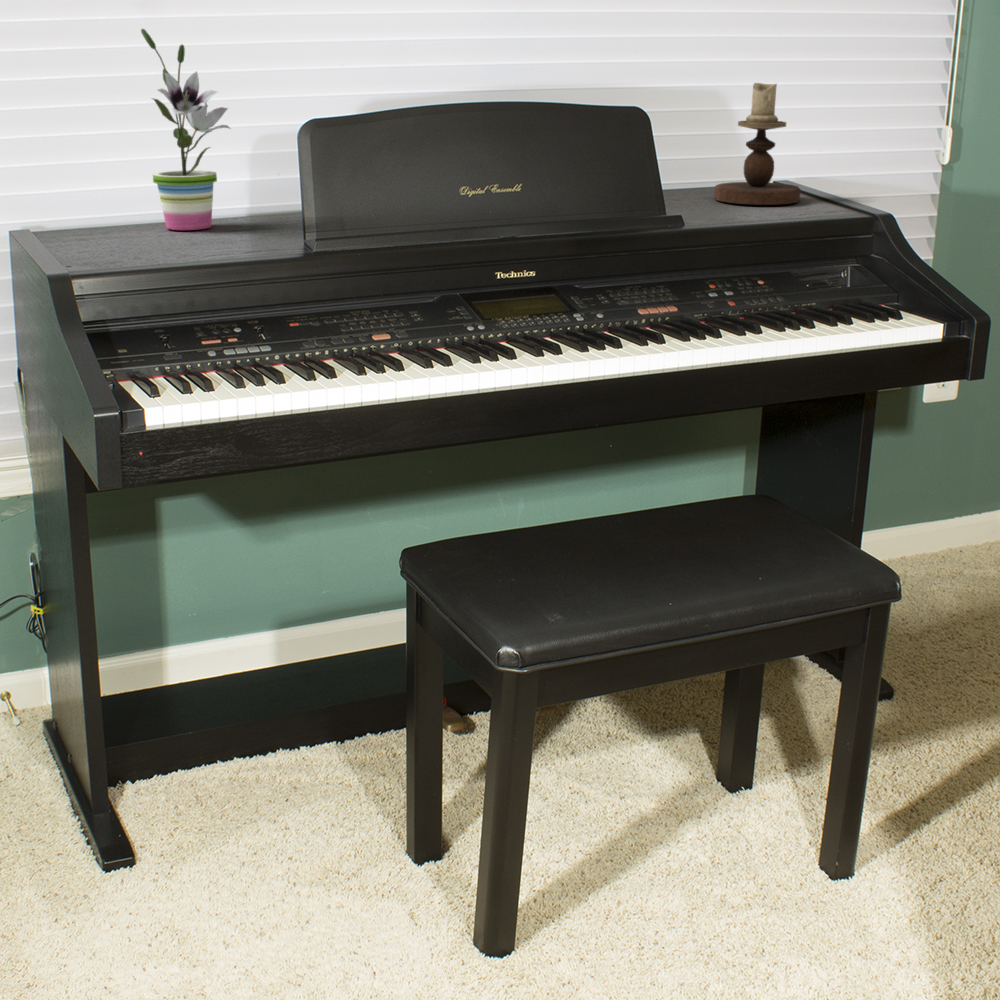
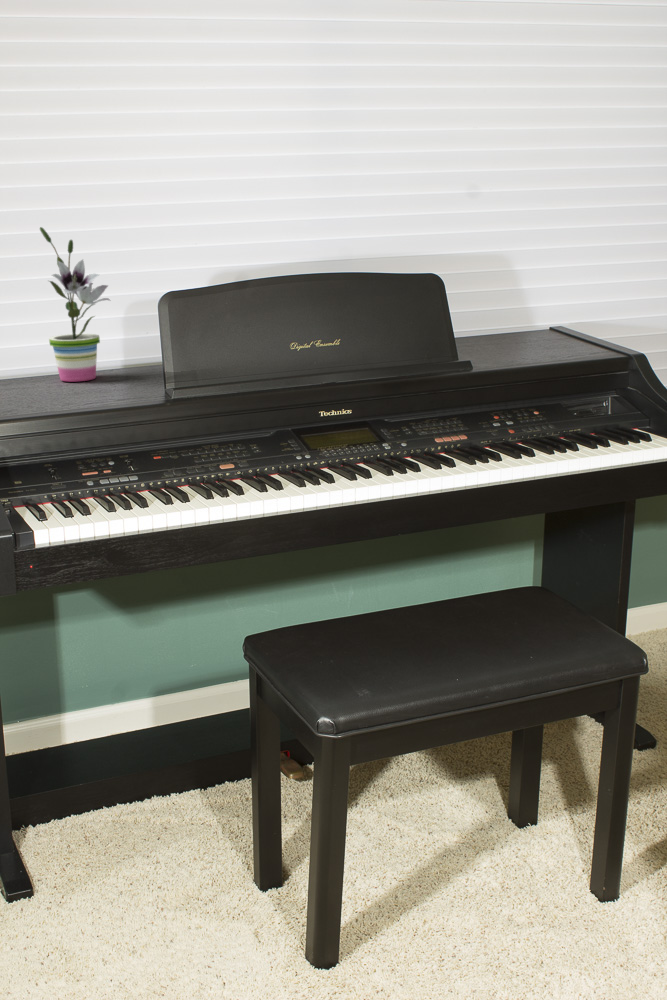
candlestick: present [714,83,800,205] -> none [498,253,567,349]

